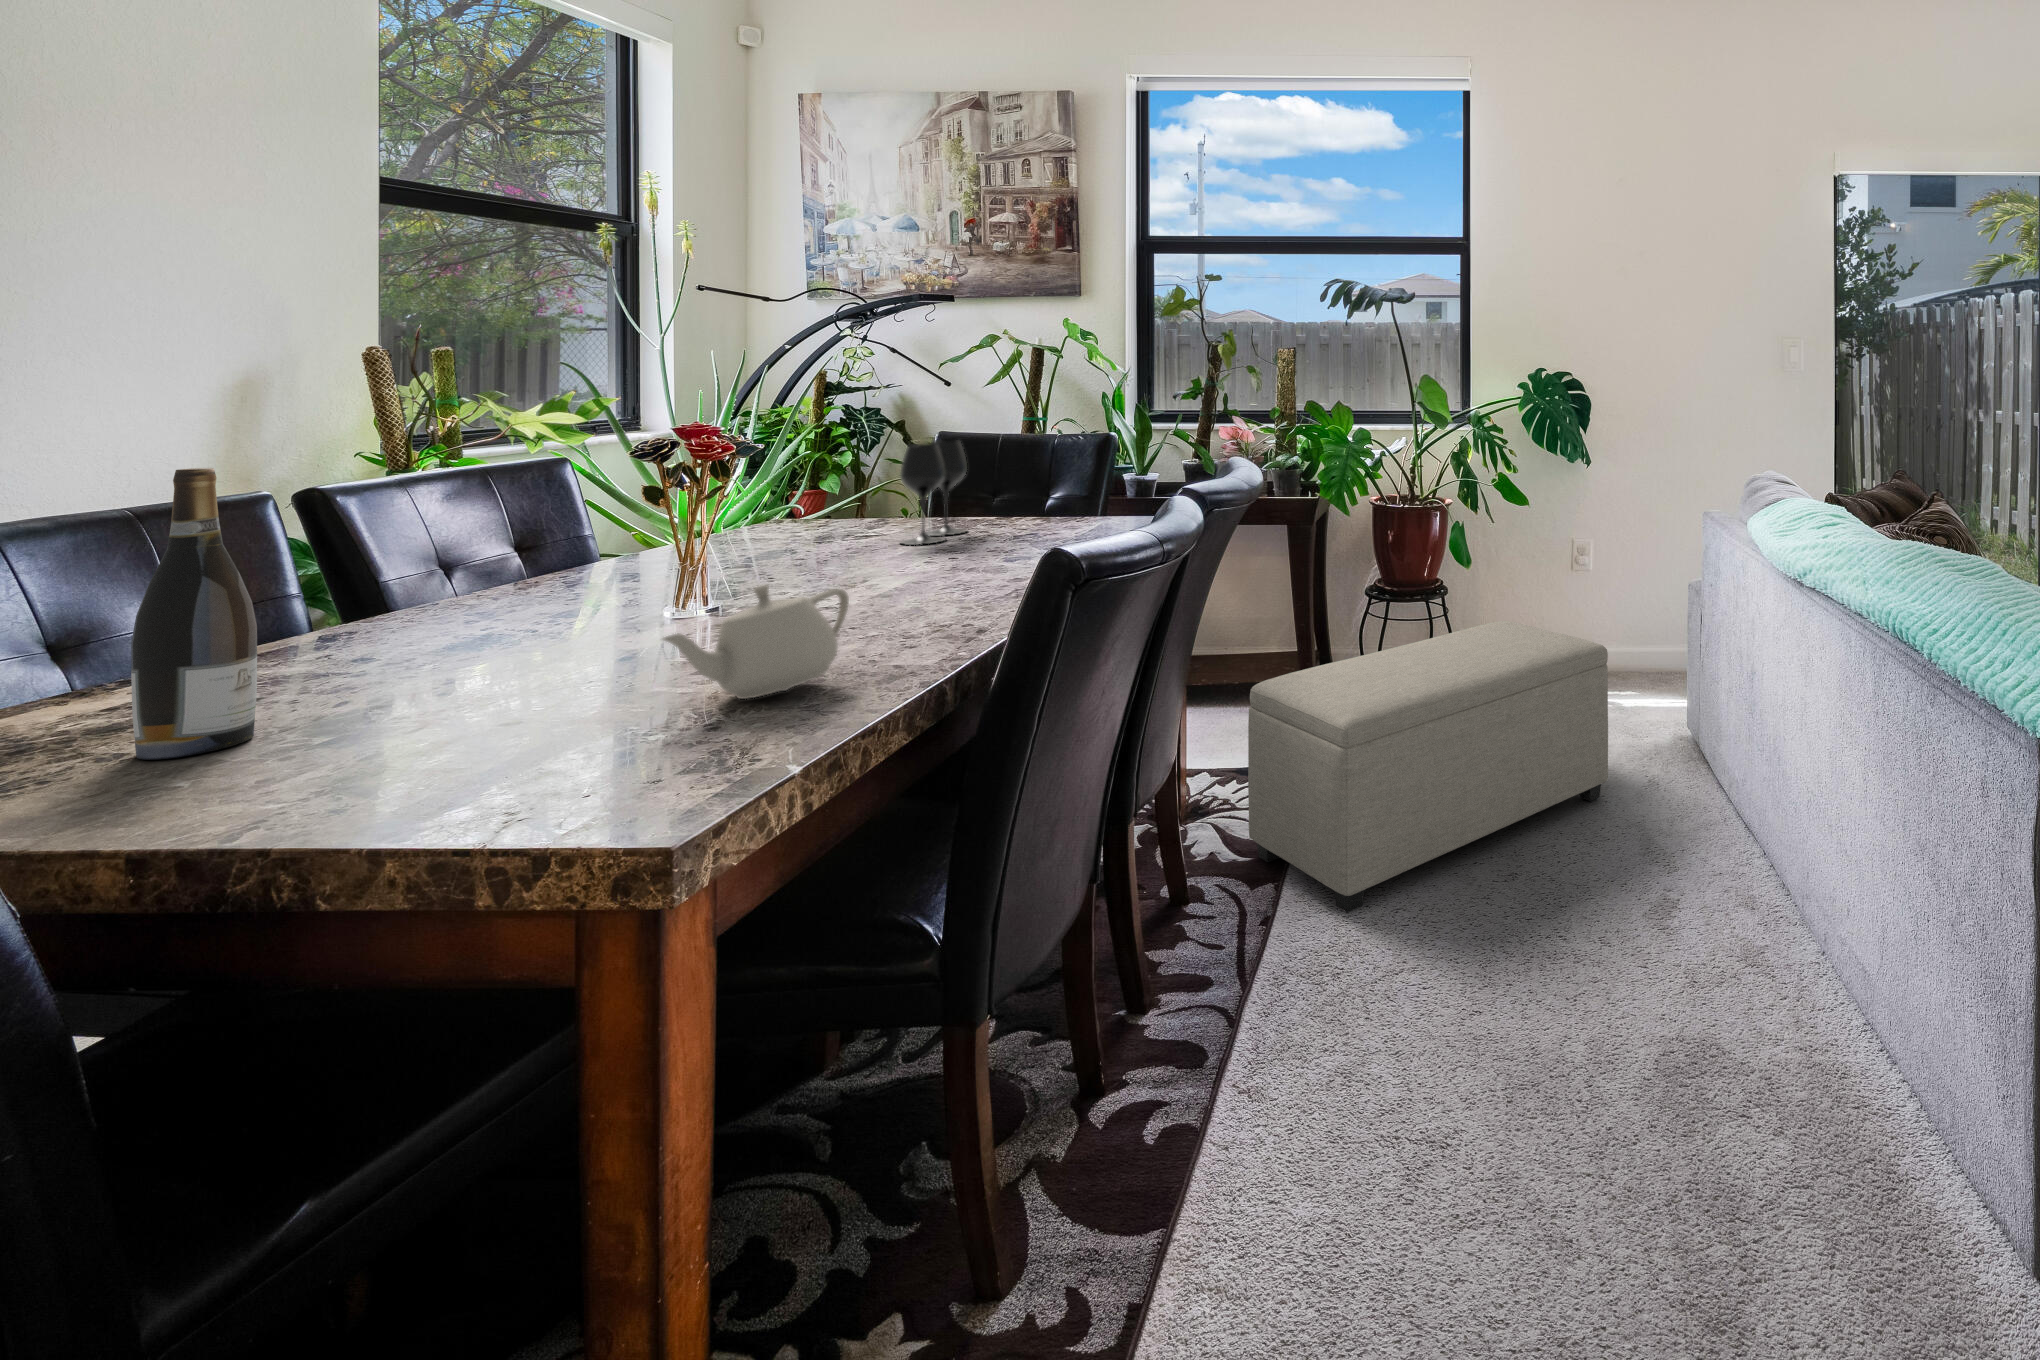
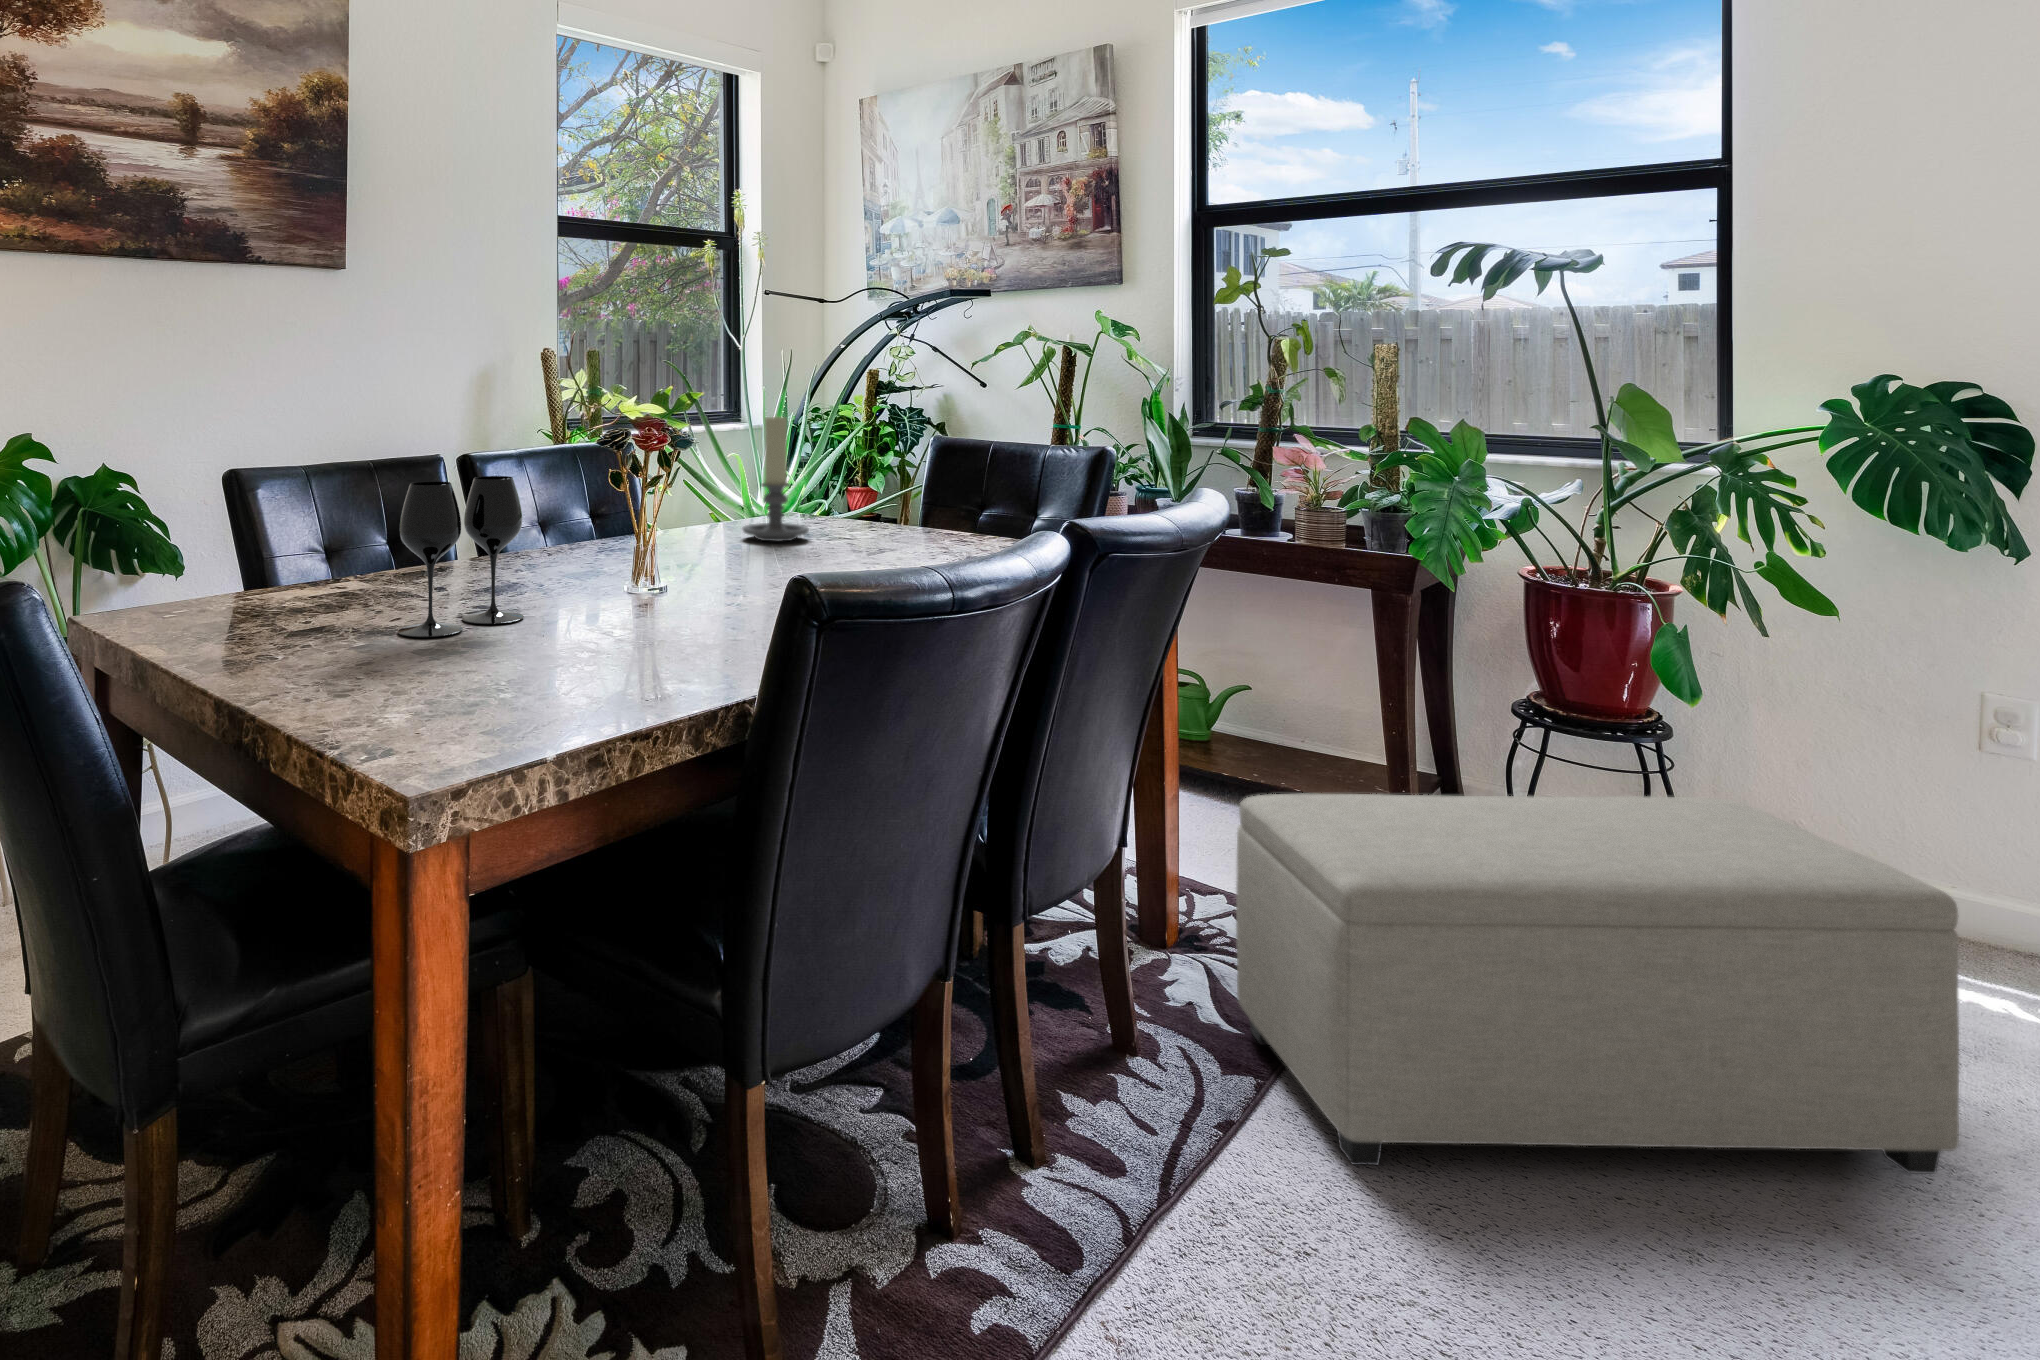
candle holder: none [756,418,837,547] -> present [743,416,809,541]
wine glass: present [900,439,968,545] -> present [398,476,524,637]
wine bottle: present [131,468,257,760] -> none [265,430,326,640]
teapot: present [663,585,849,699] -> none [517,569,683,677]

